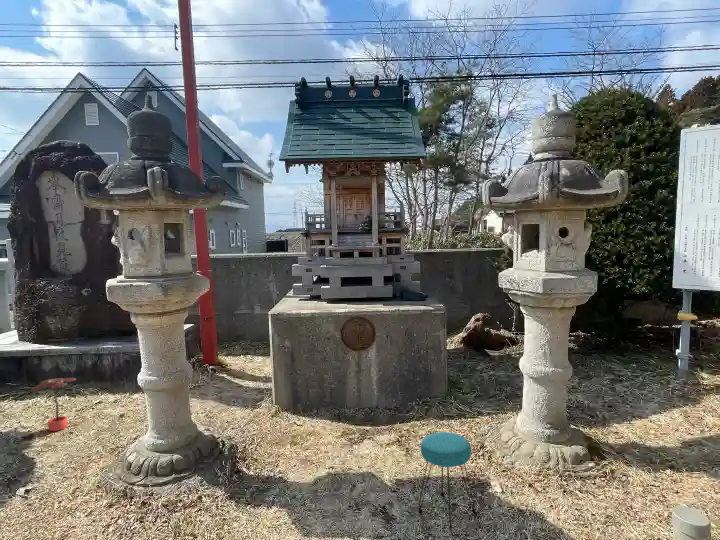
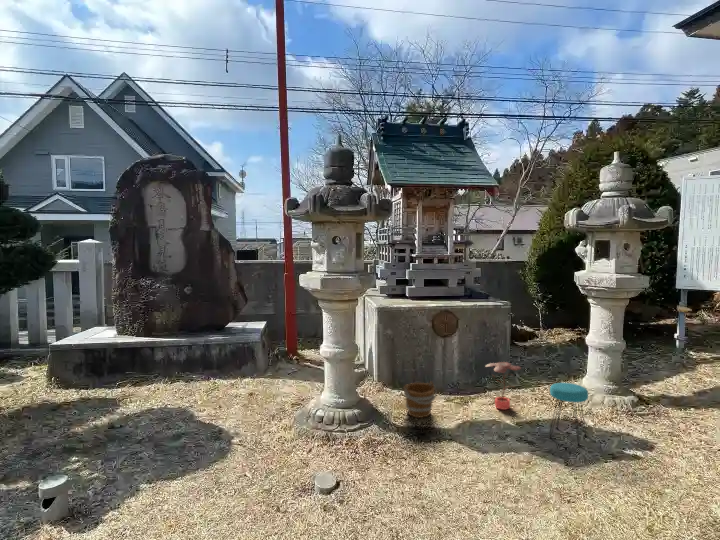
potted plant: present [31,378,76,431] -> present [486,362,521,410]
bucket: none [261,415,304,463] -> present [404,382,437,418]

